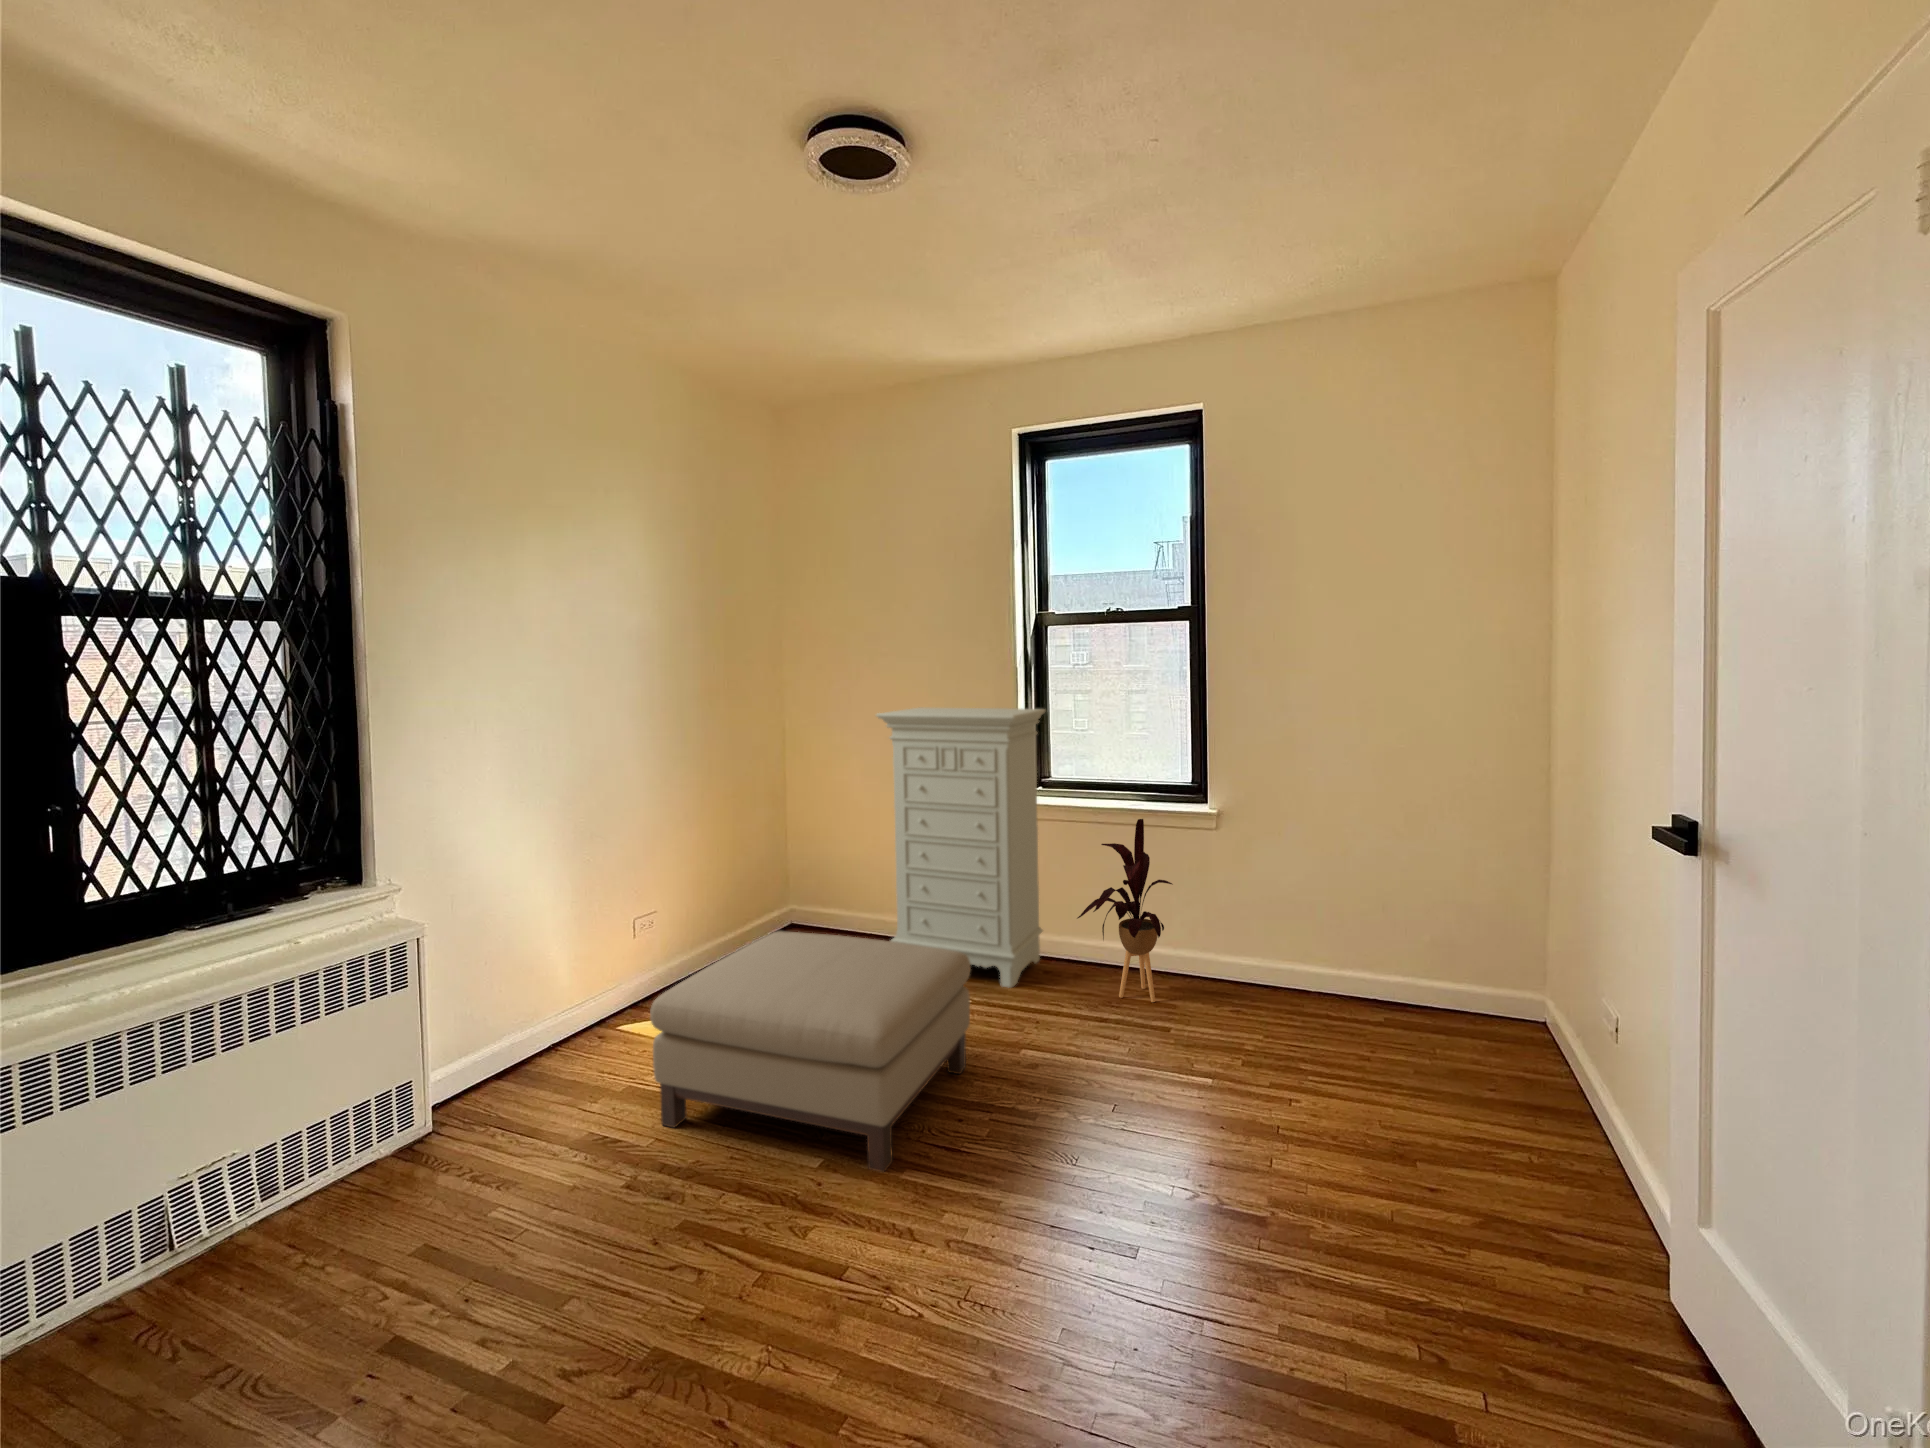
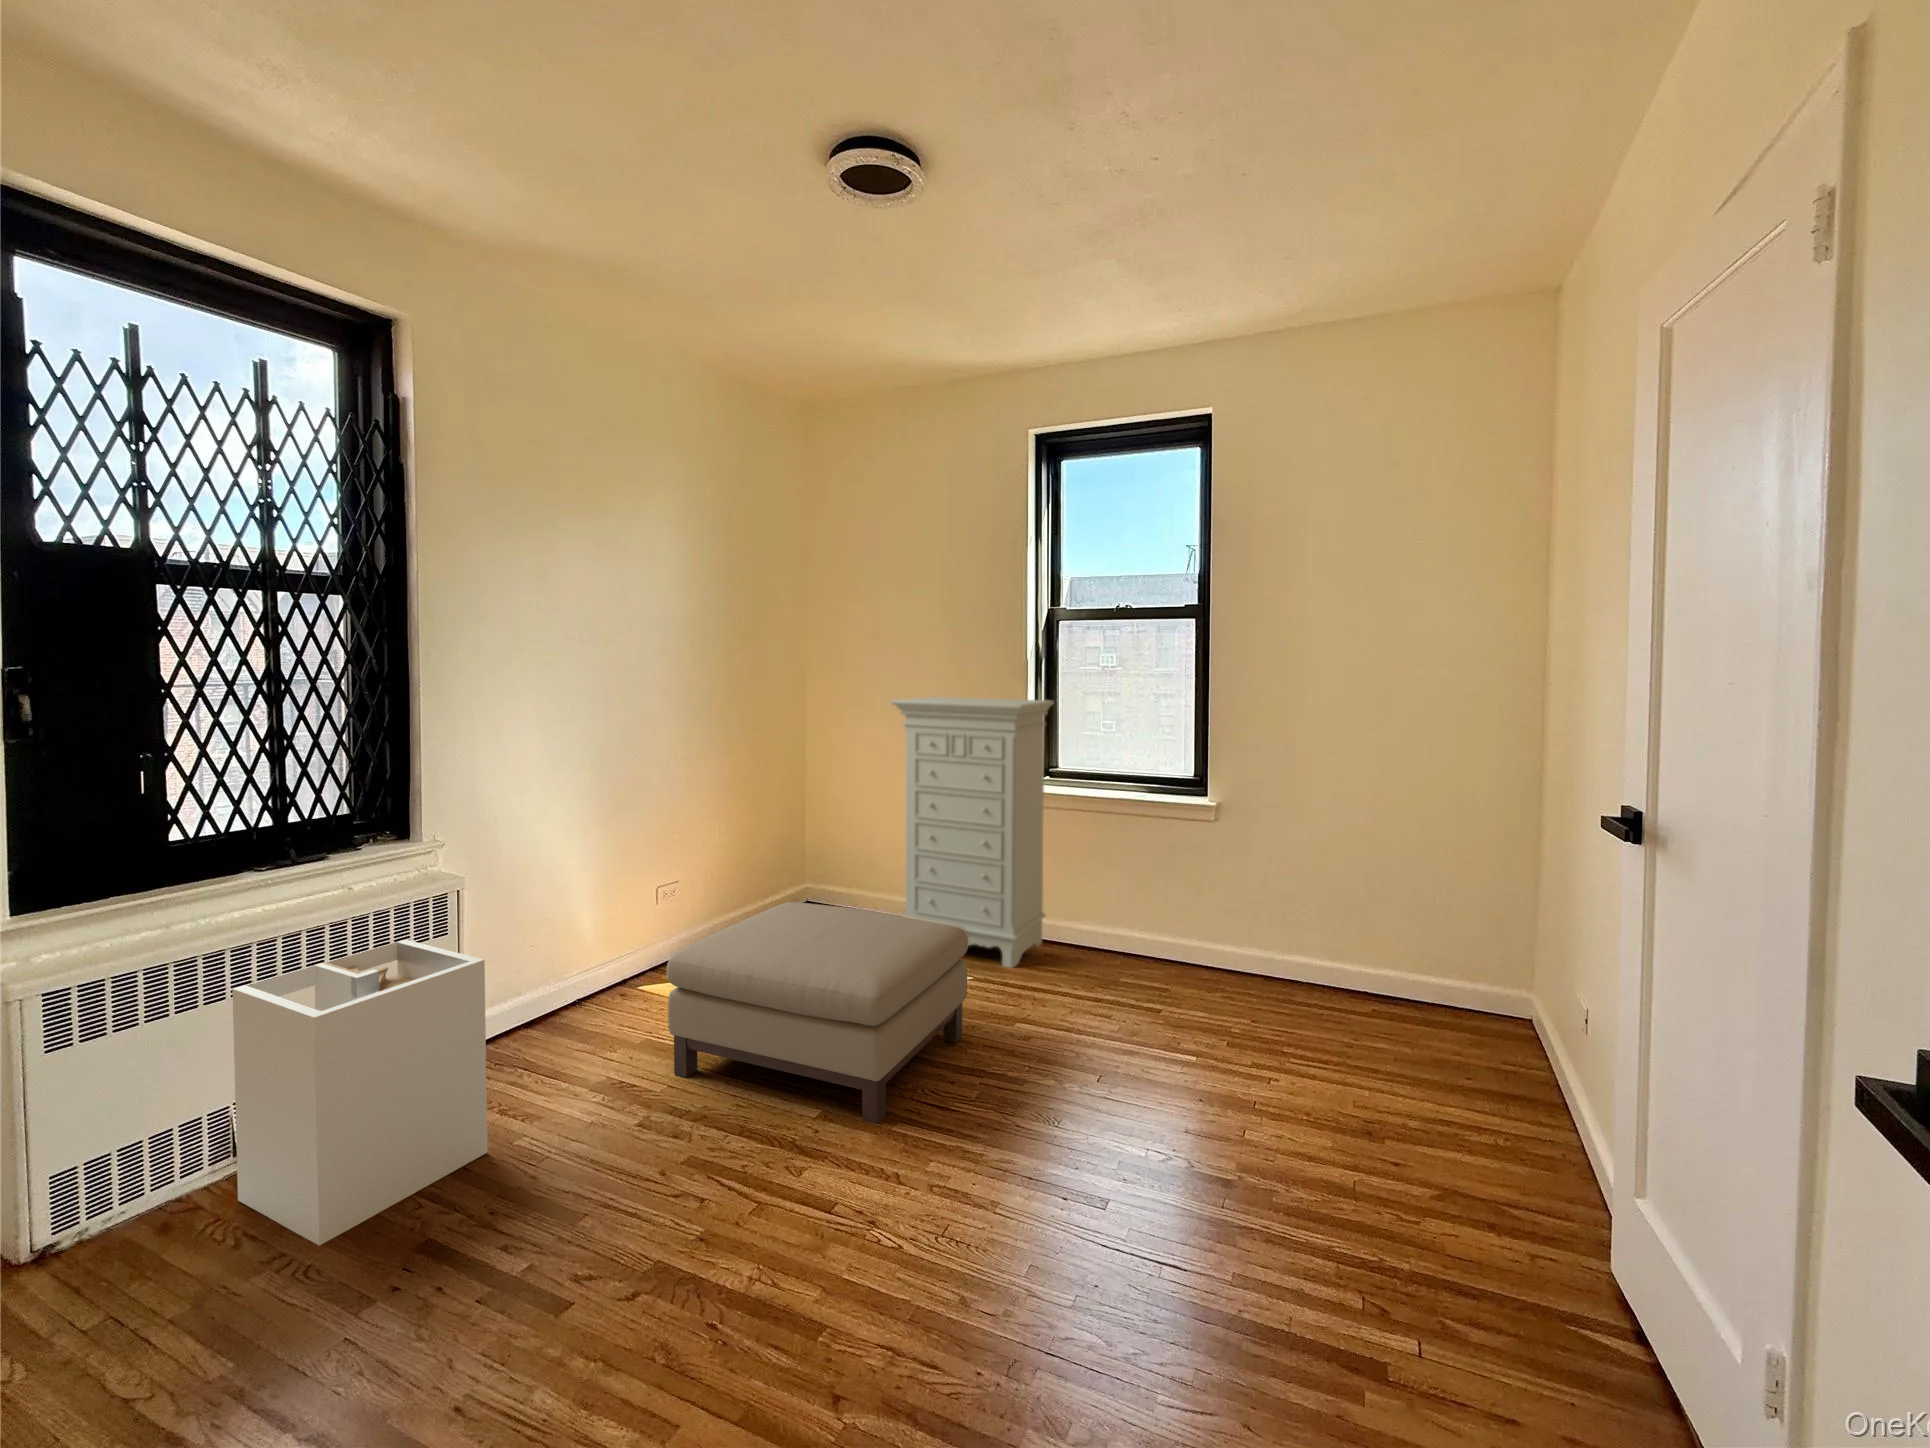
house plant: present [1078,819,1172,1002] -> none [1075,808,1170,986]
laundry hamper: none [162,997,459,1352] -> present [233,940,487,1245]

